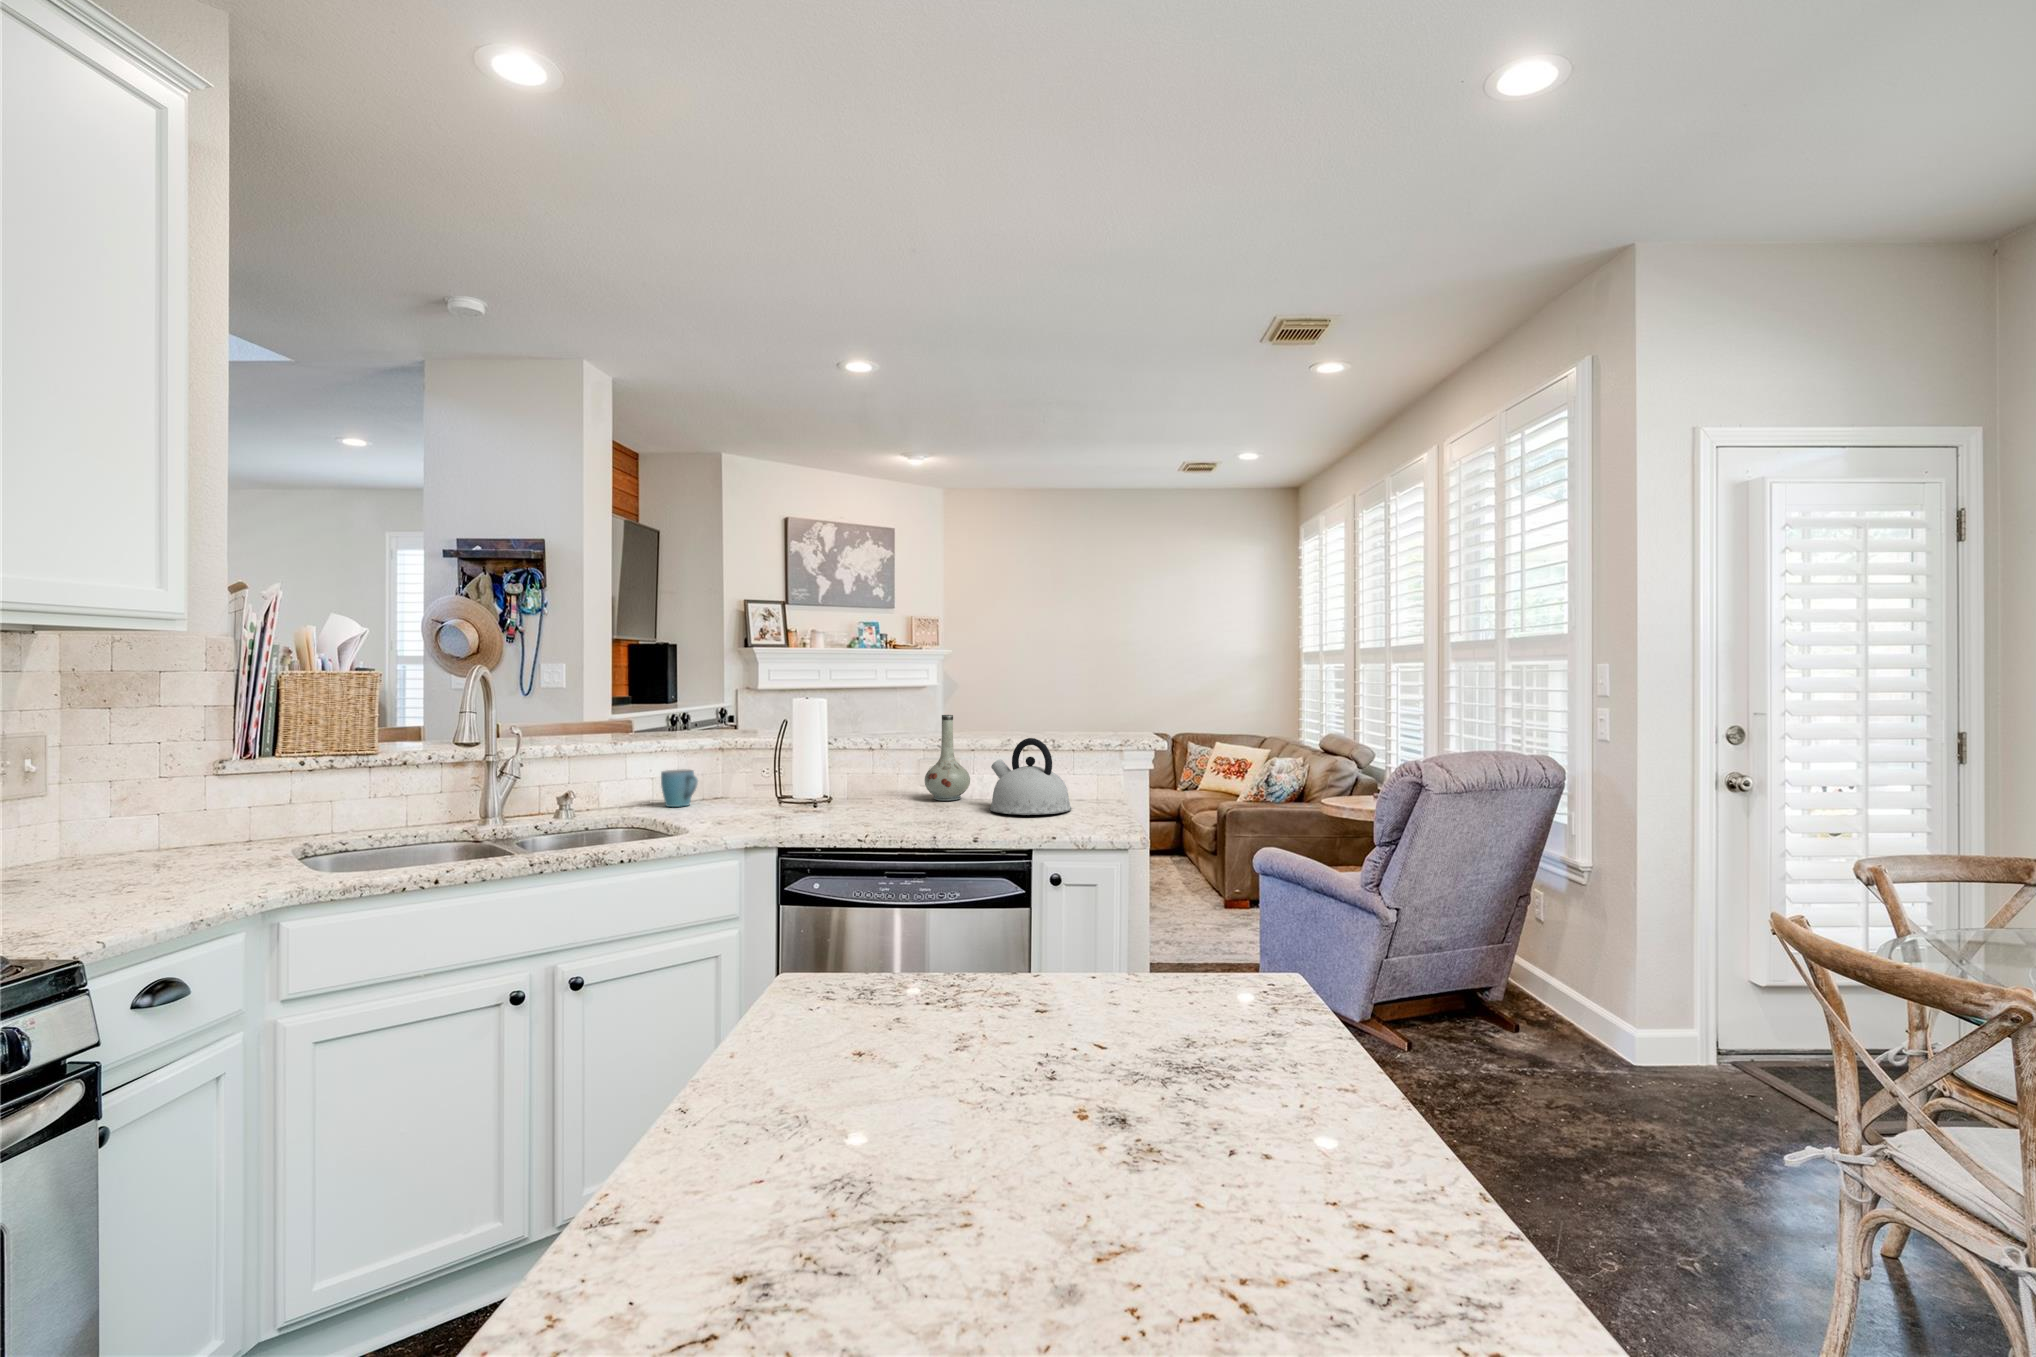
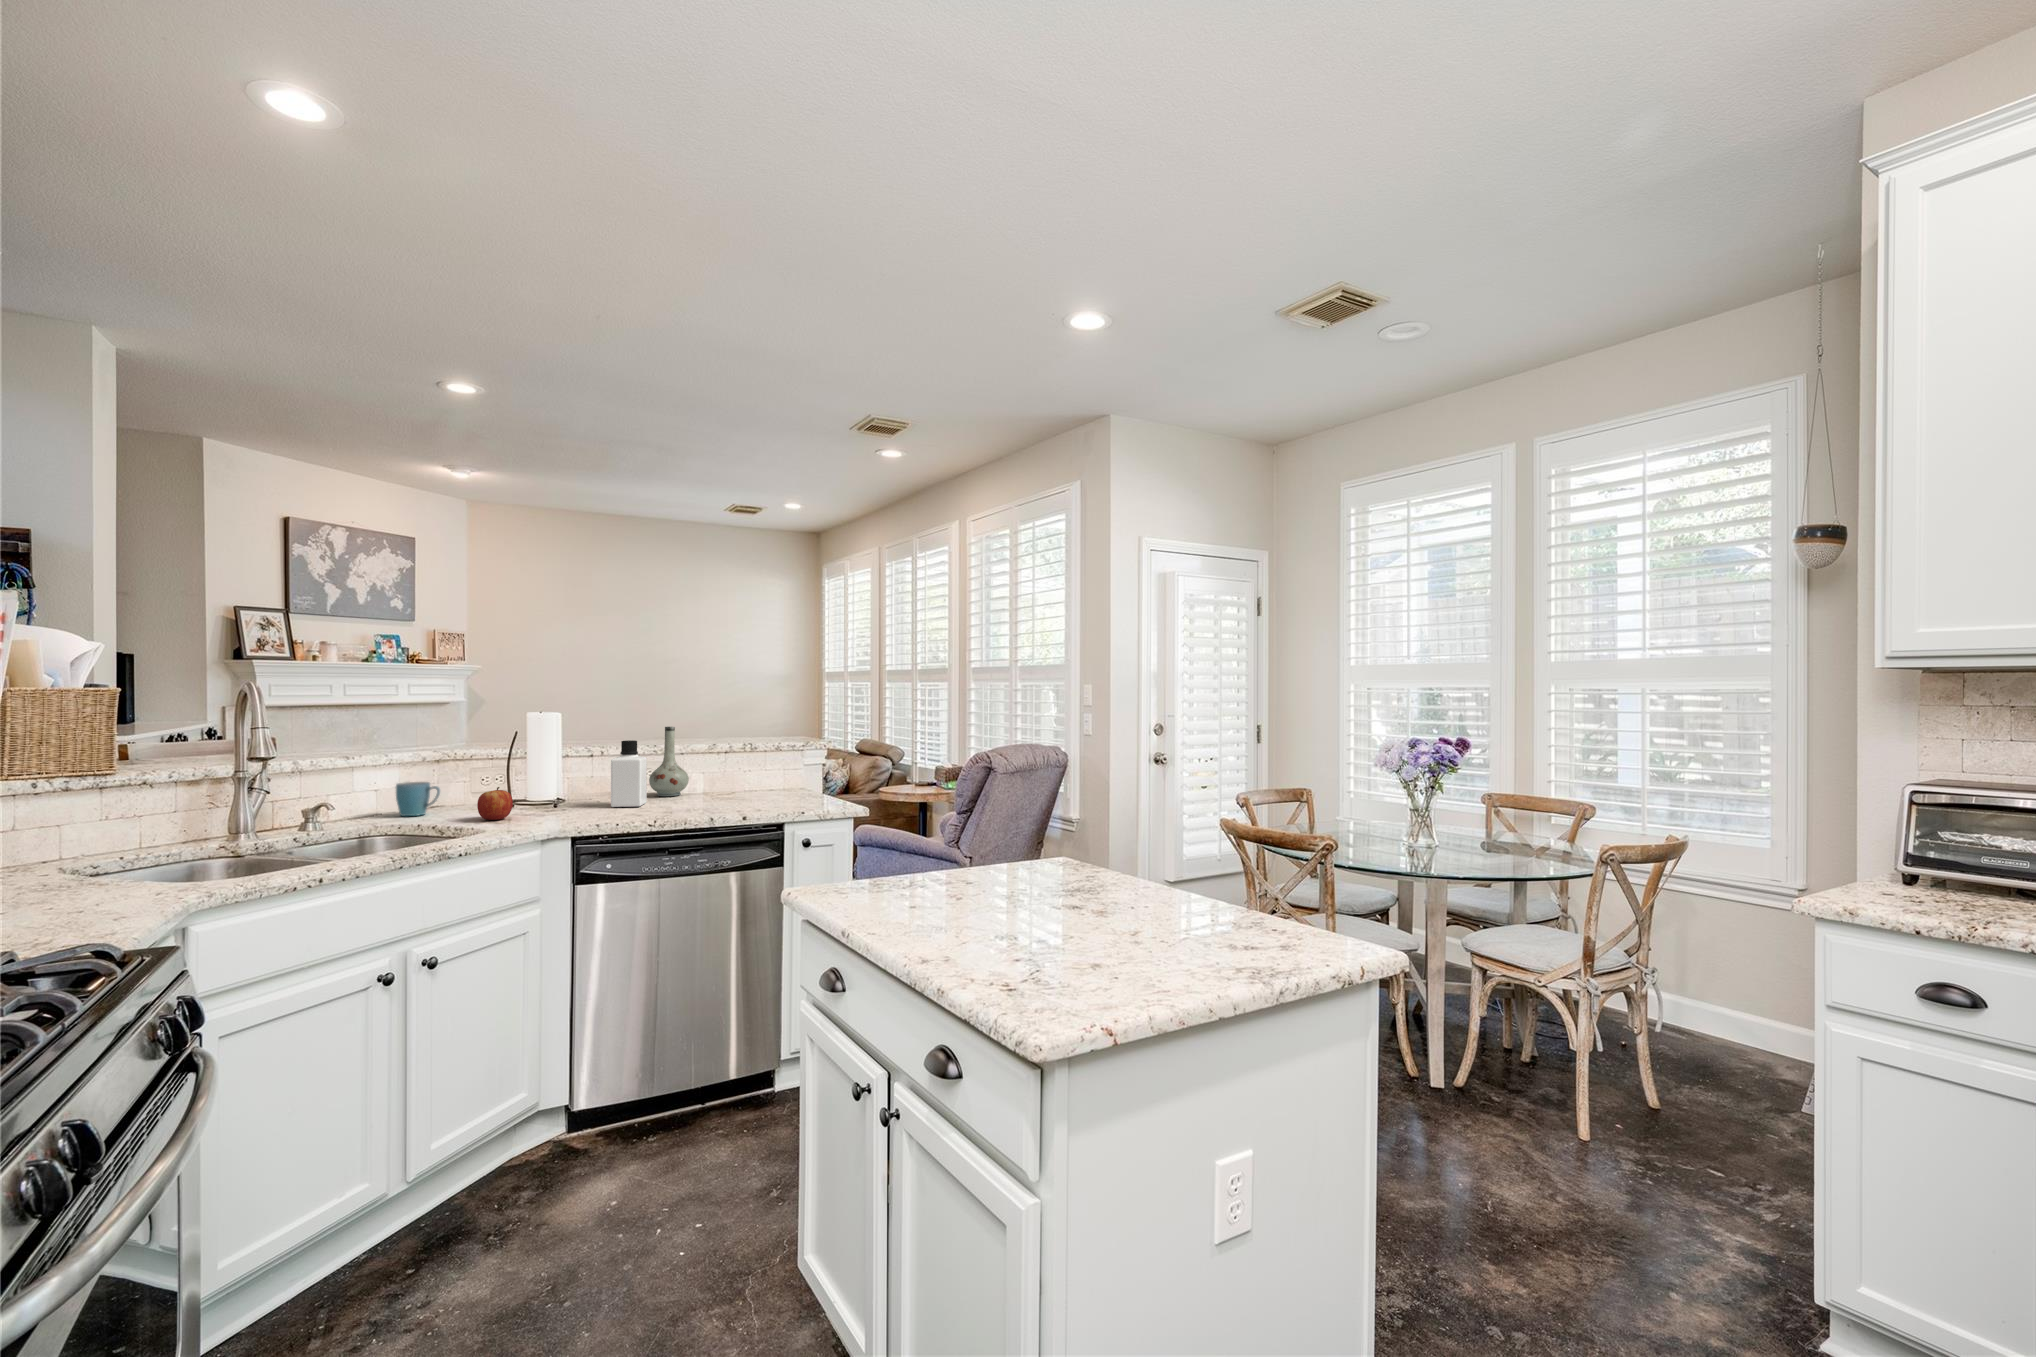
bottle: none [860,731,906,812] -> present [611,740,647,807]
kettle: present [990,738,1072,815] -> none [715,743,784,801]
apple: none [712,781,749,818] -> present [477,787,513,820]

